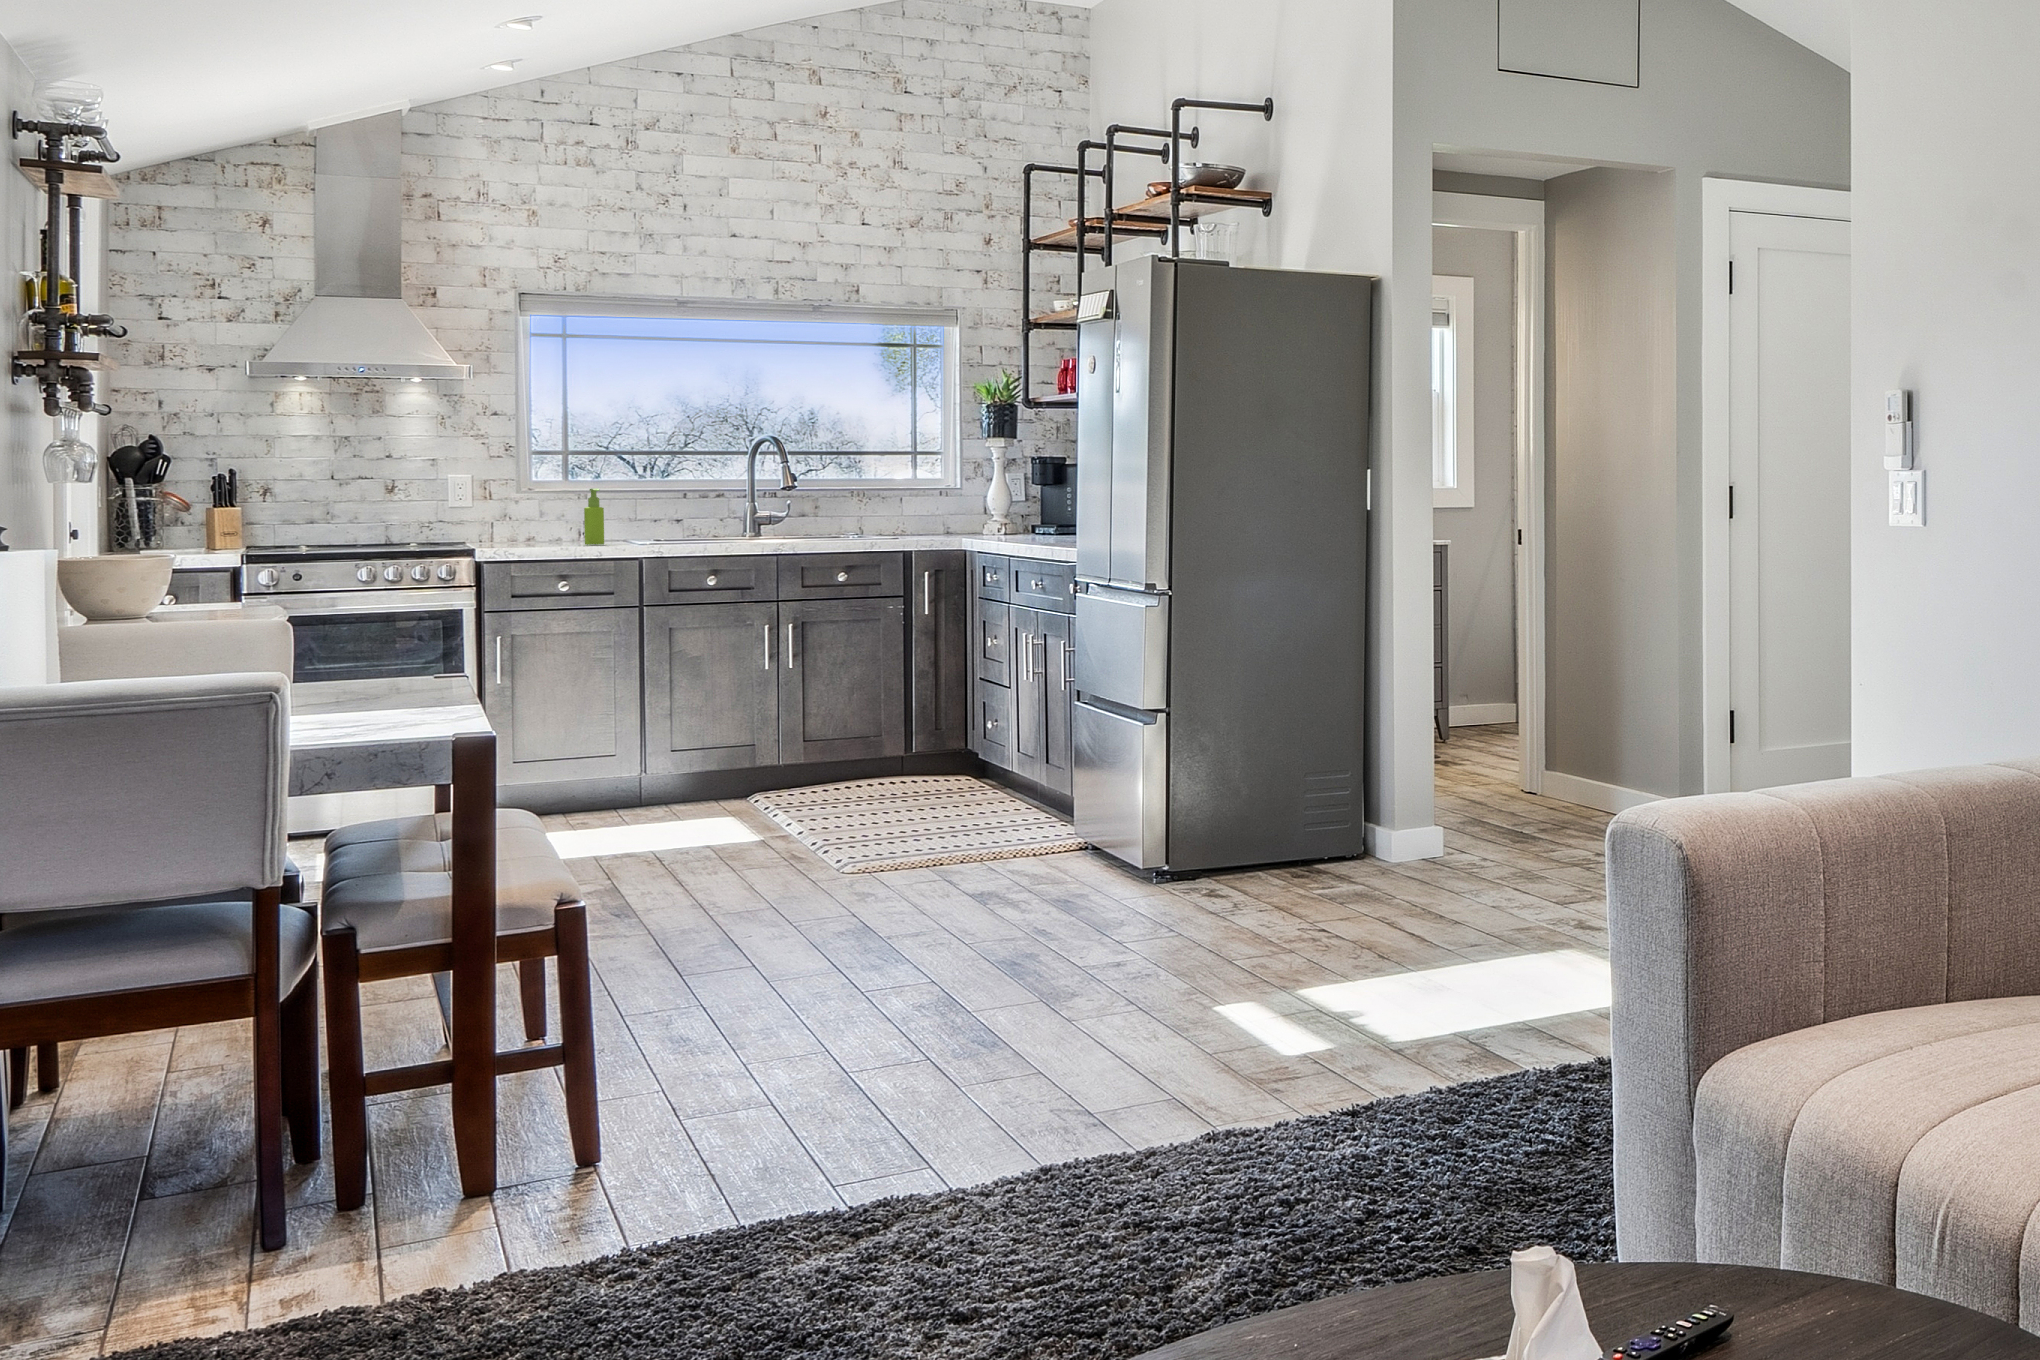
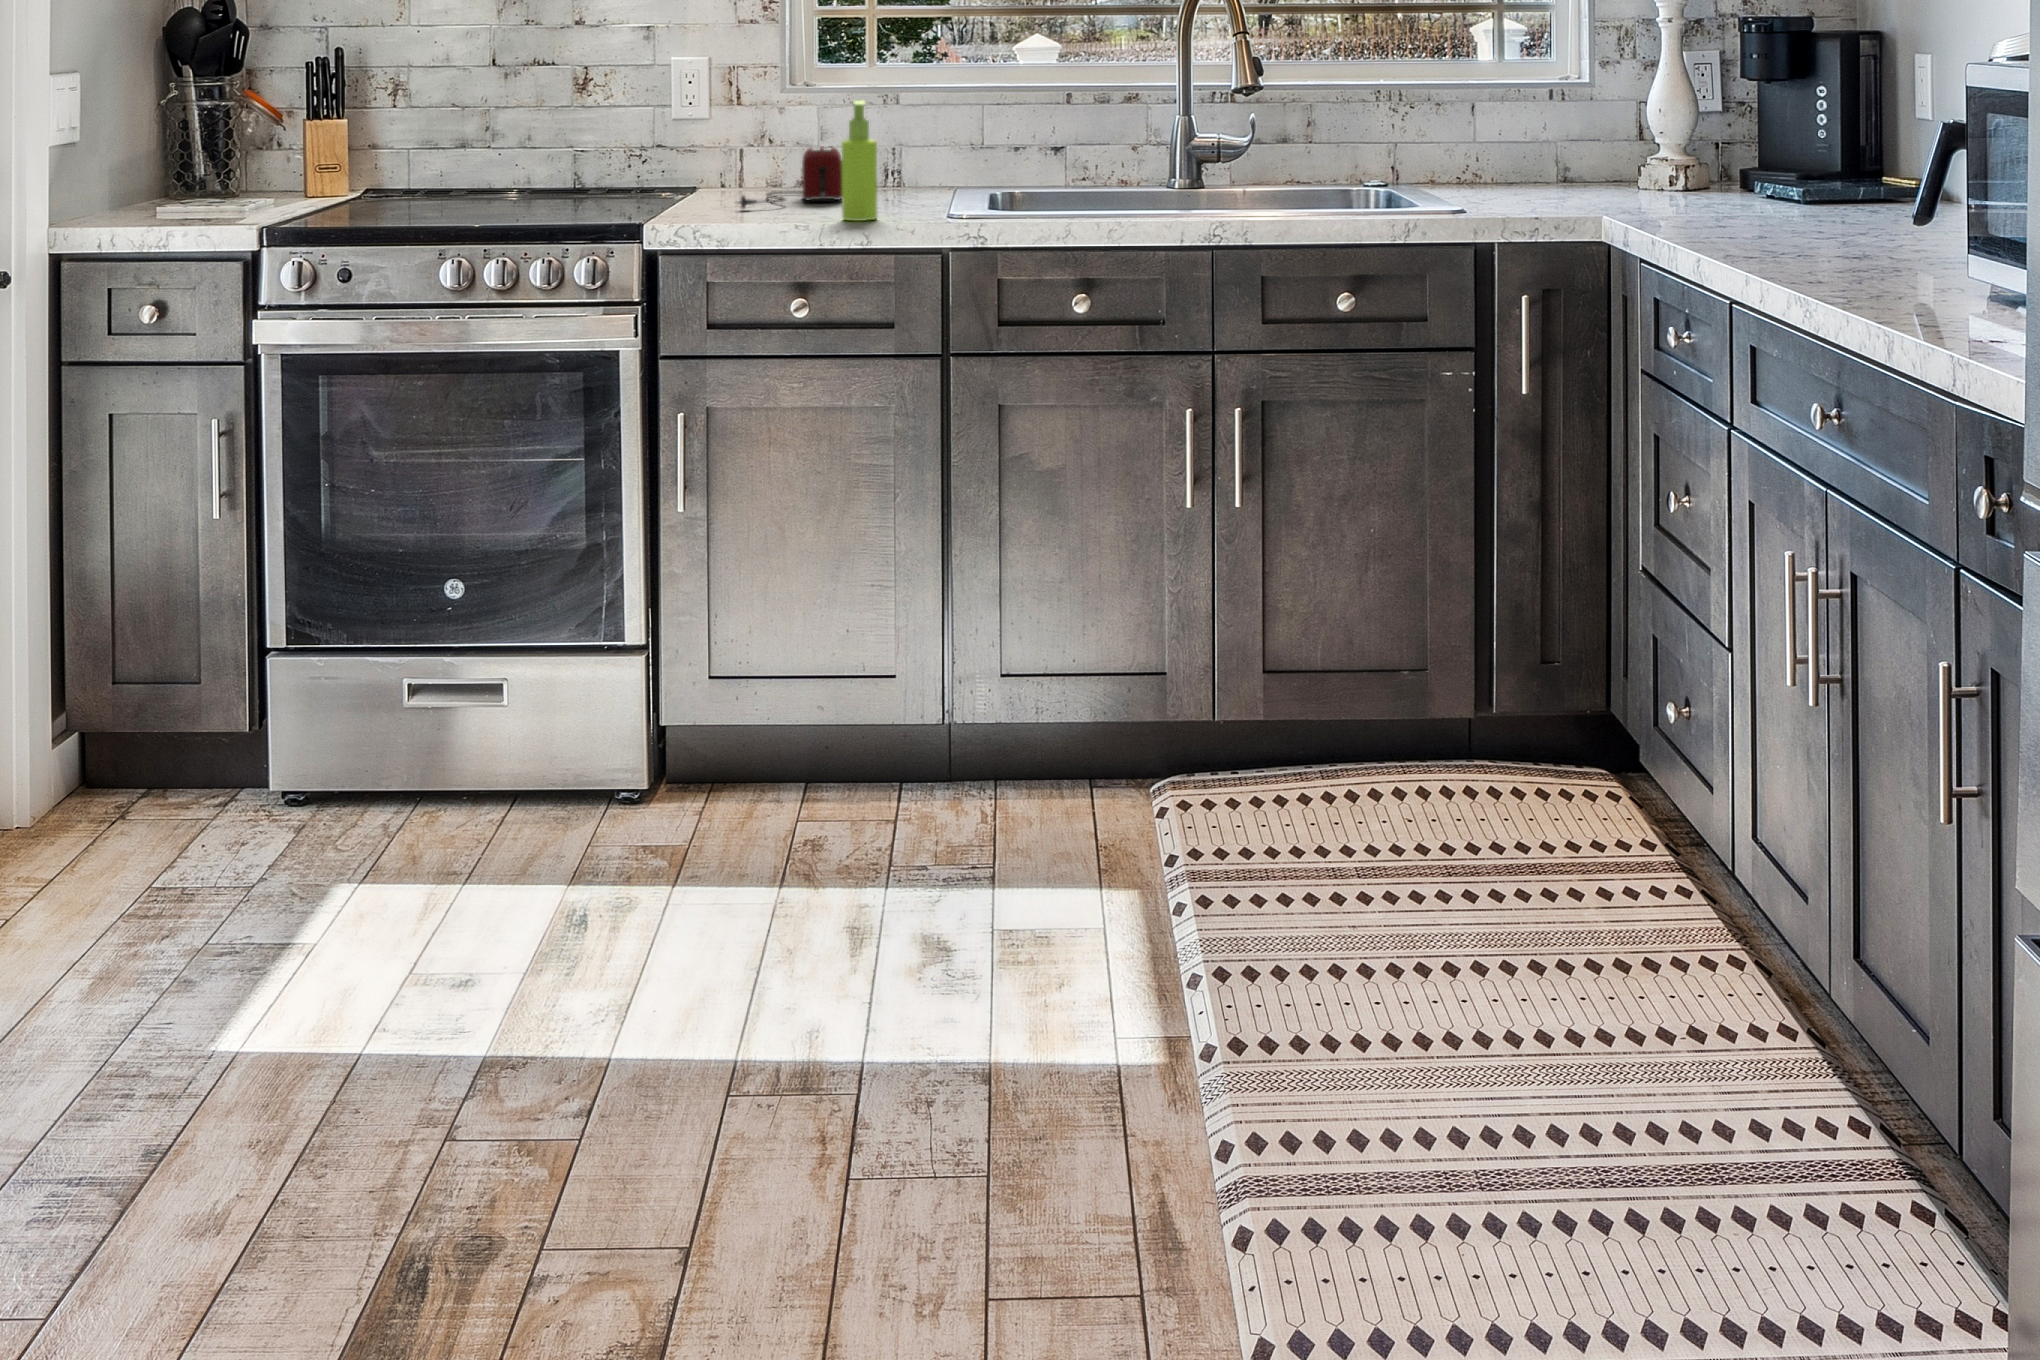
toaster: none [512,517,567,545] -> present [738,147,842,209]

